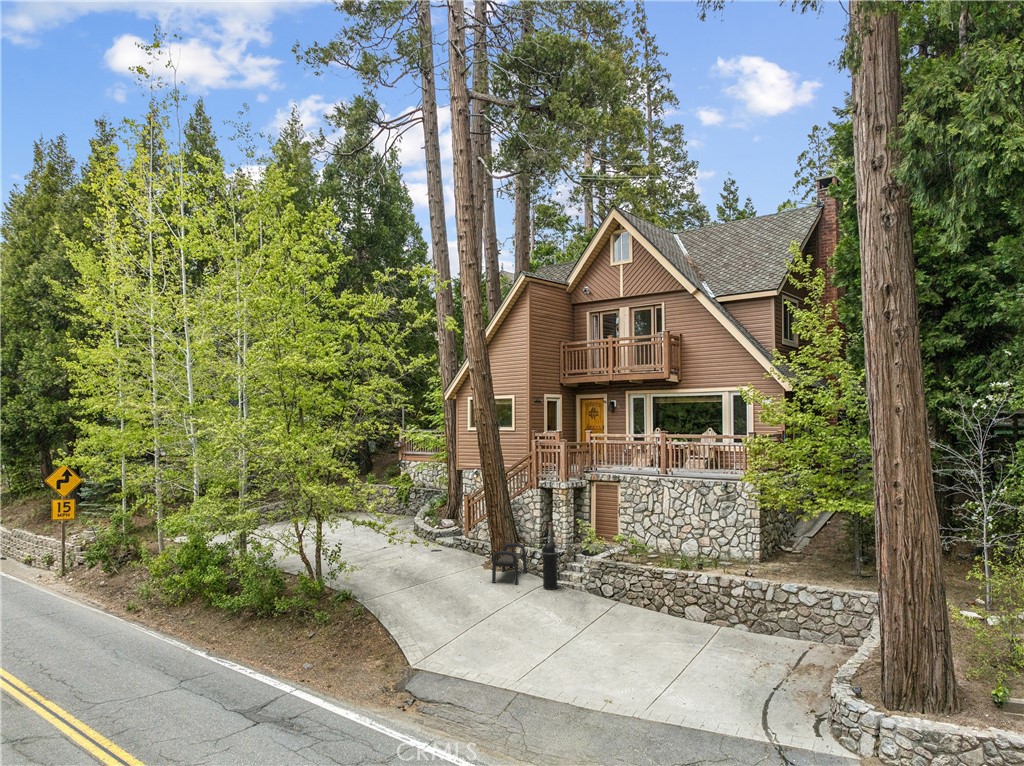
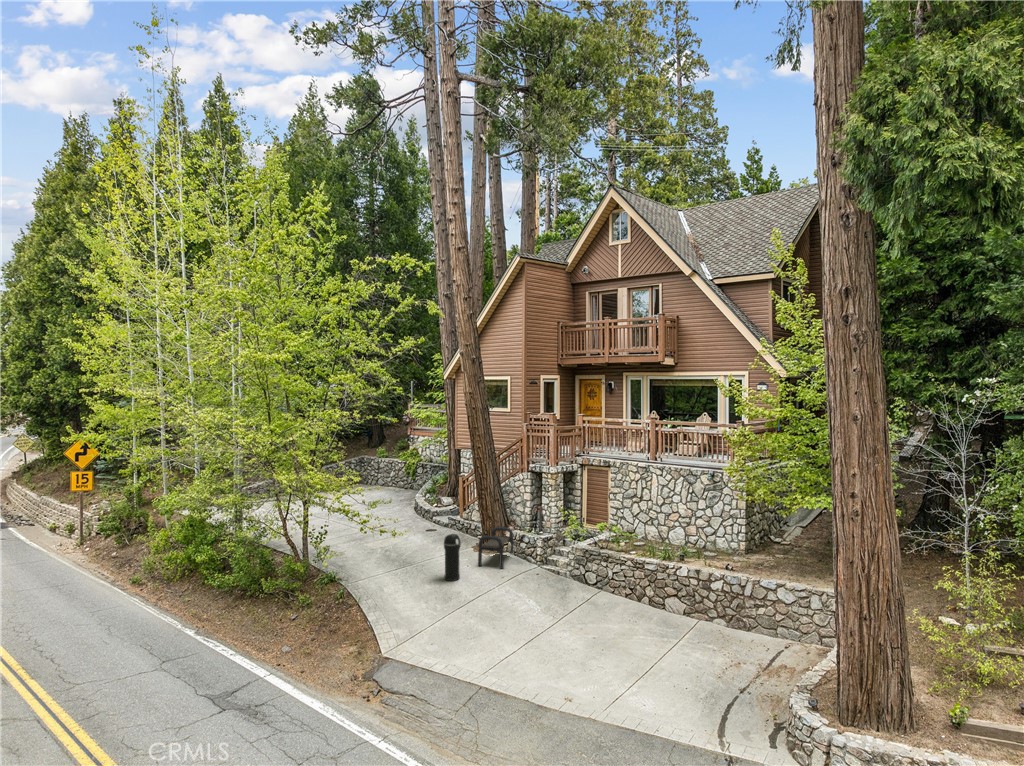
trash can: present [542,543,558,590] -> present [444,534,460,581]

